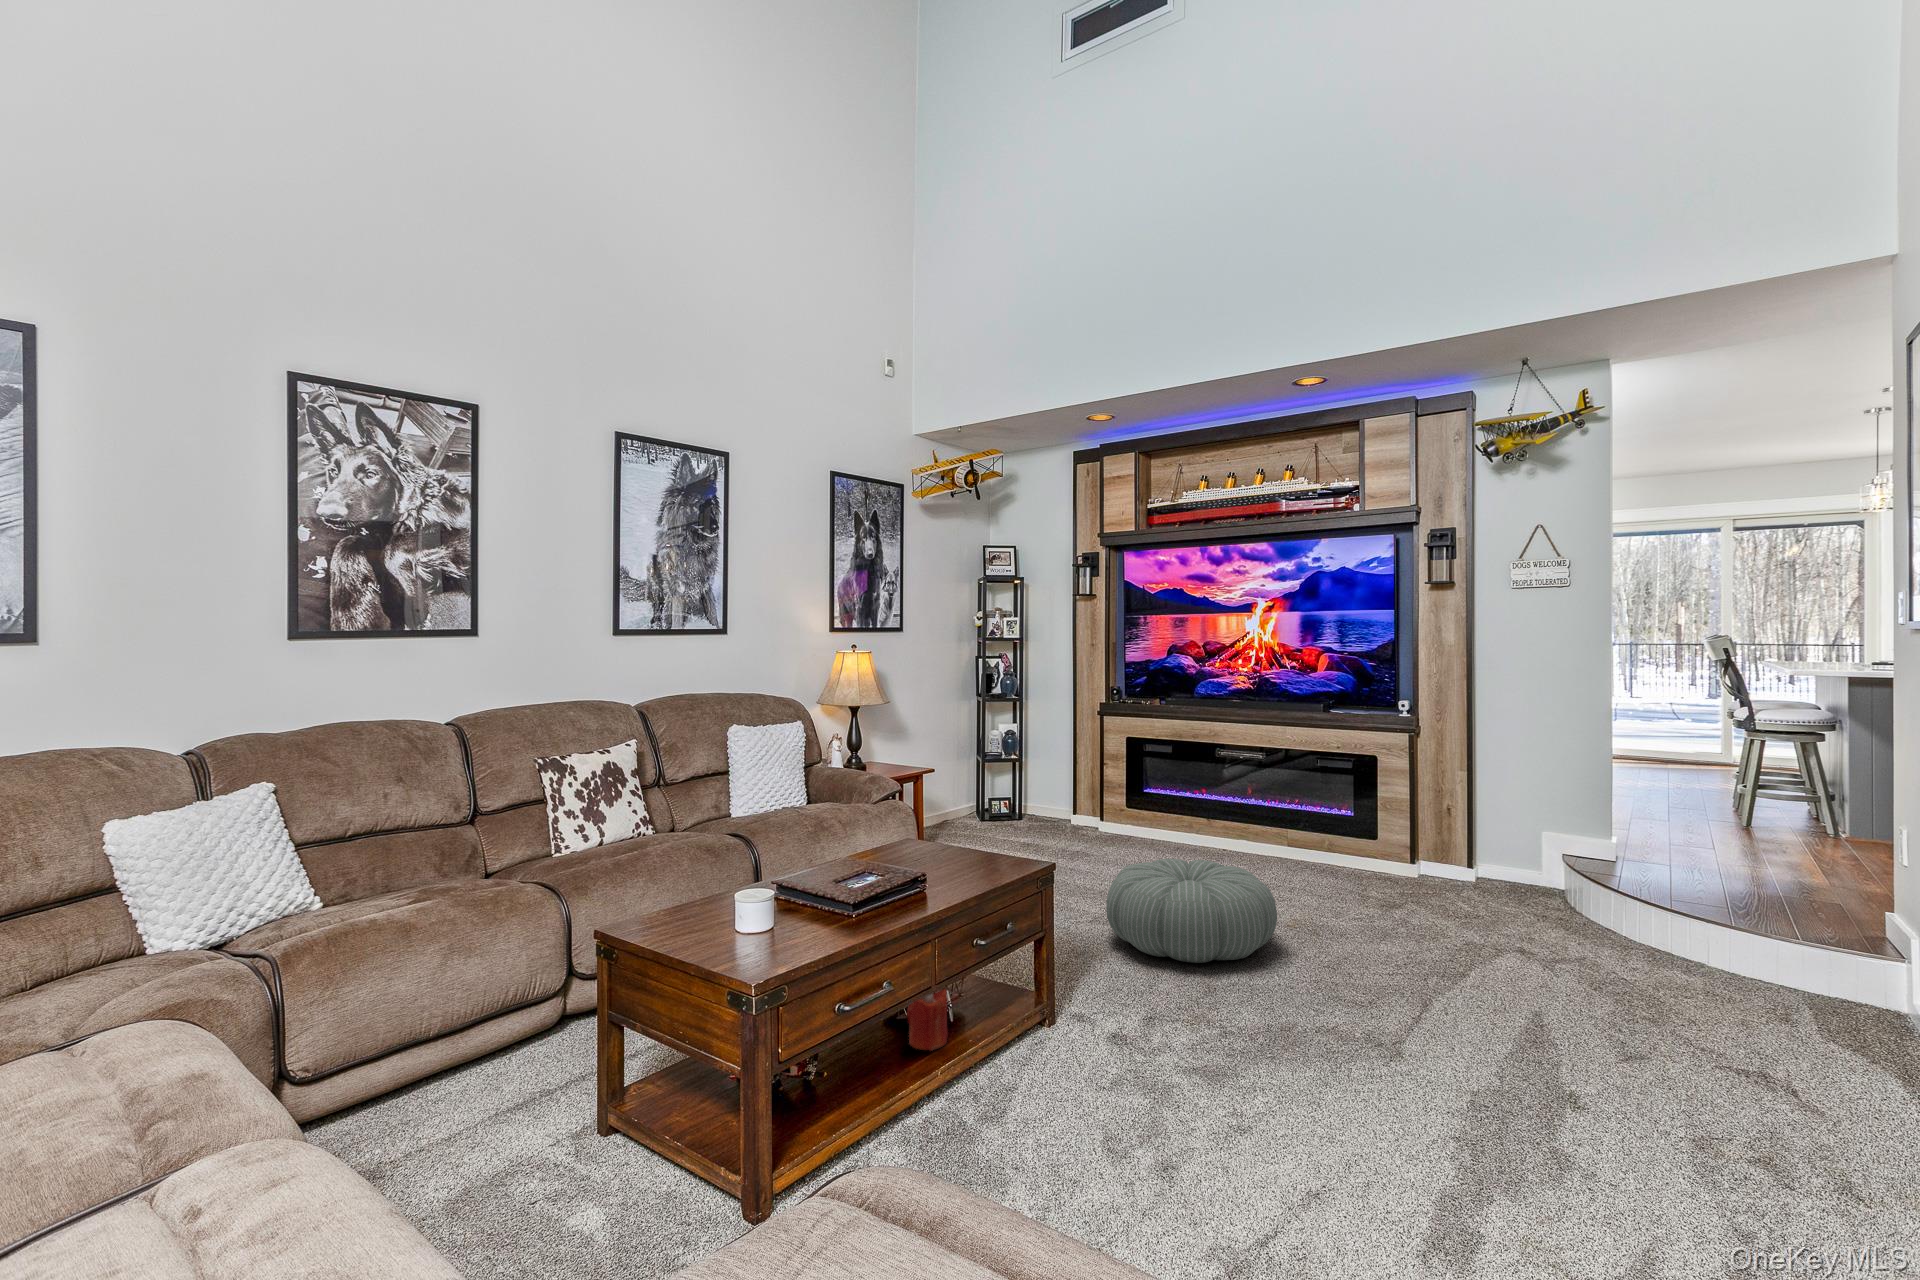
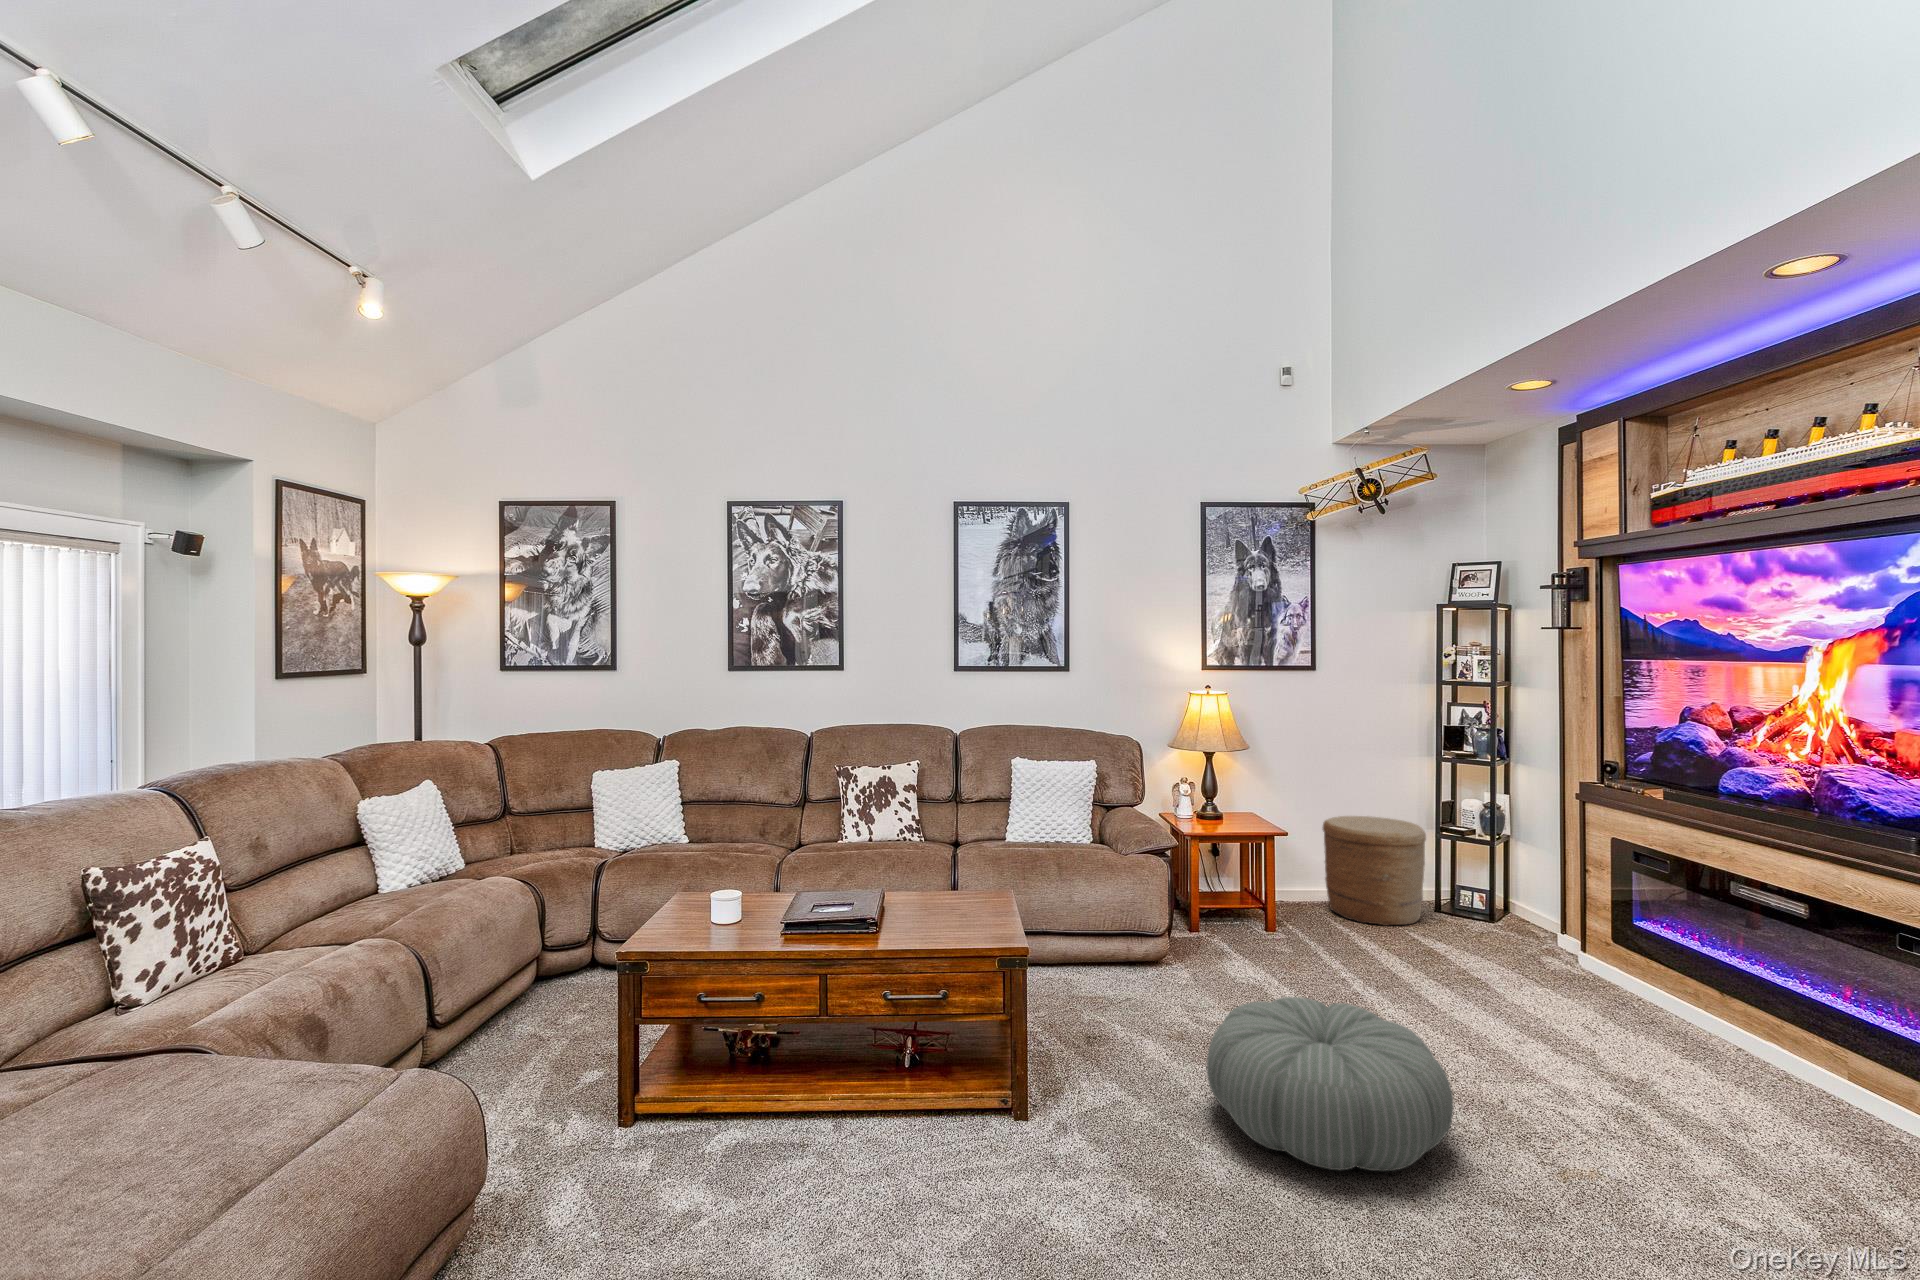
woven basket: none [920,752,999,837] -> present [1323,816,1426,926]
candle: present [907,989,948,1051] -> none [836,1020,872,1081]

